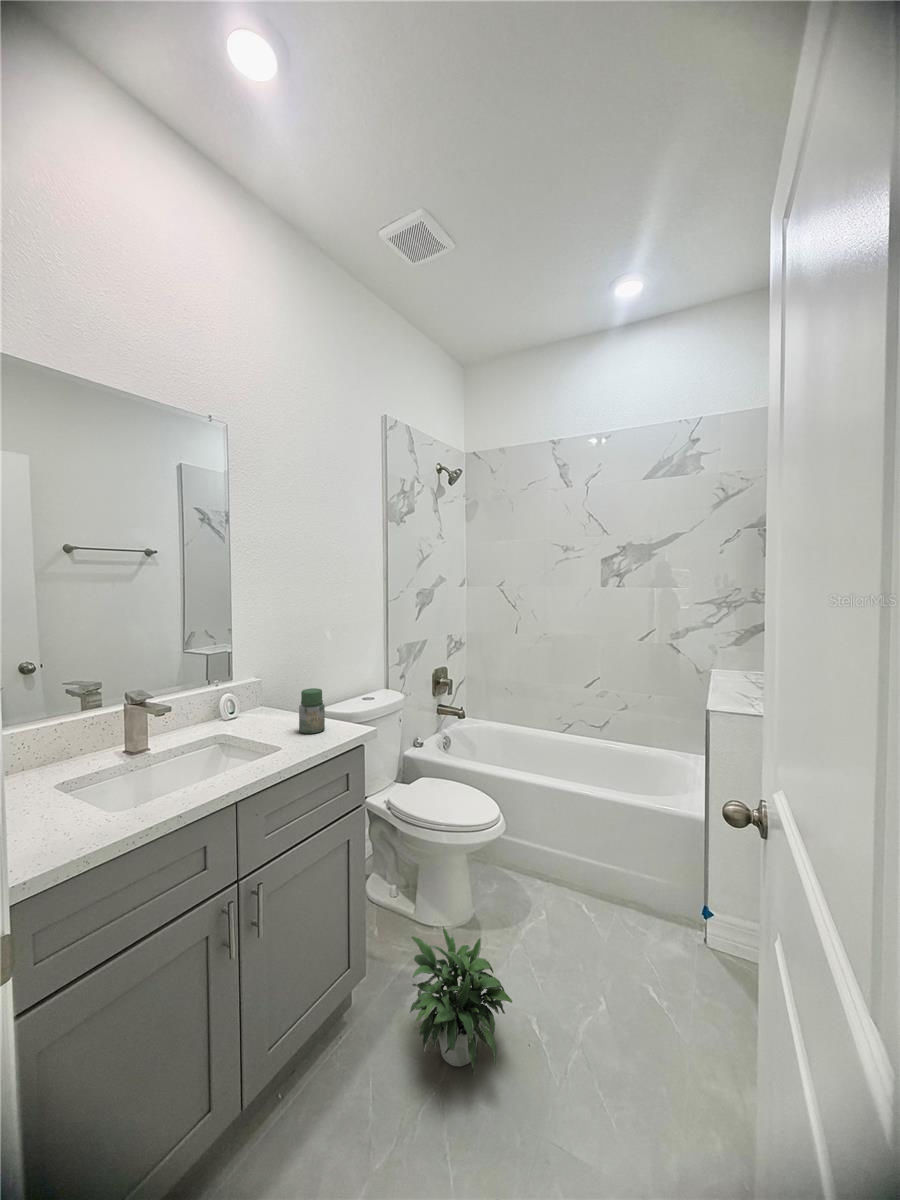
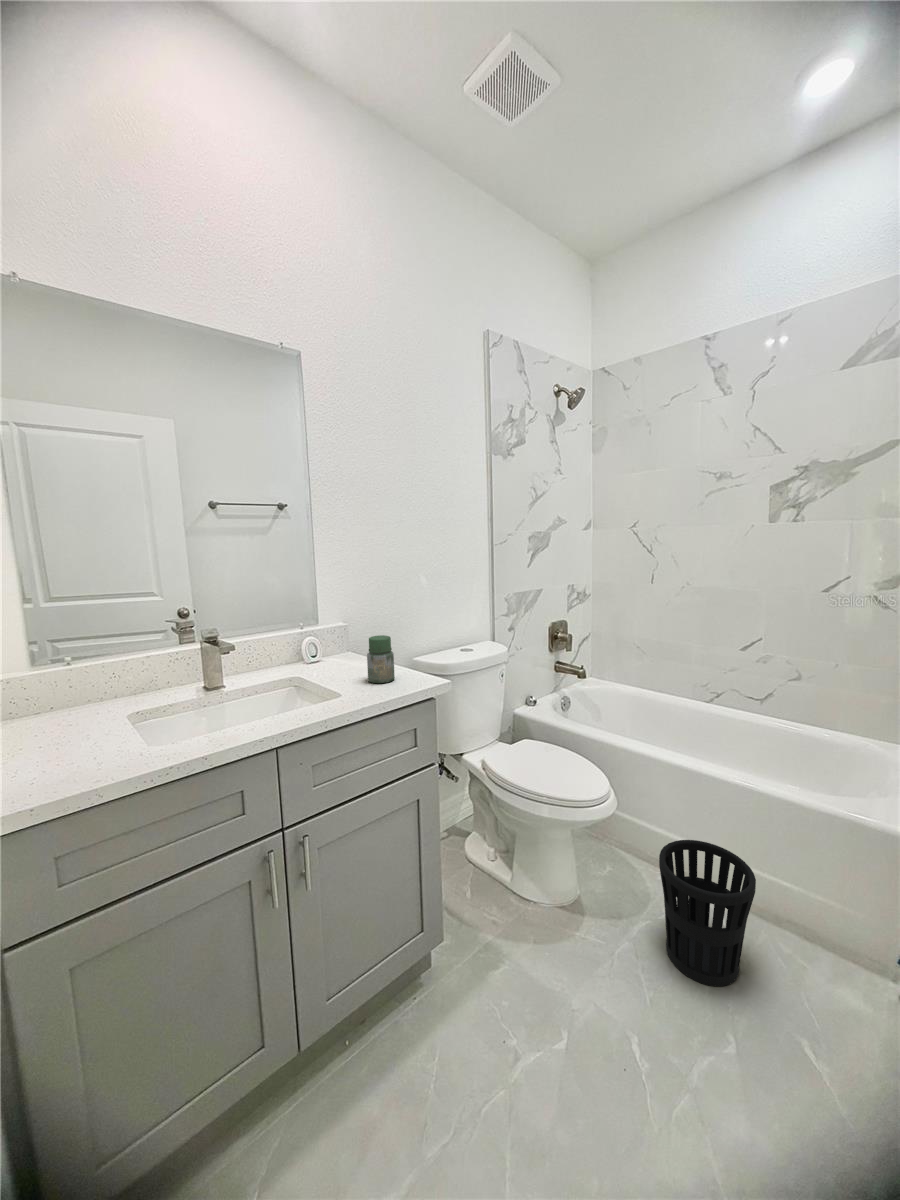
wastebasket: none [543,846,614,966] -> present [659,840,756,986]
potted plant: present [410,927,512,1075] -> none [481,906,598,1079]

